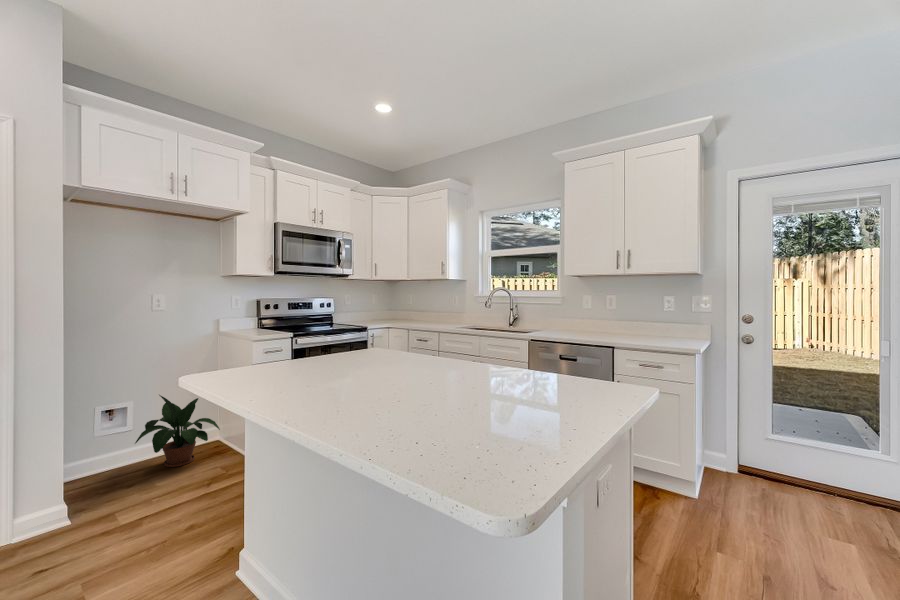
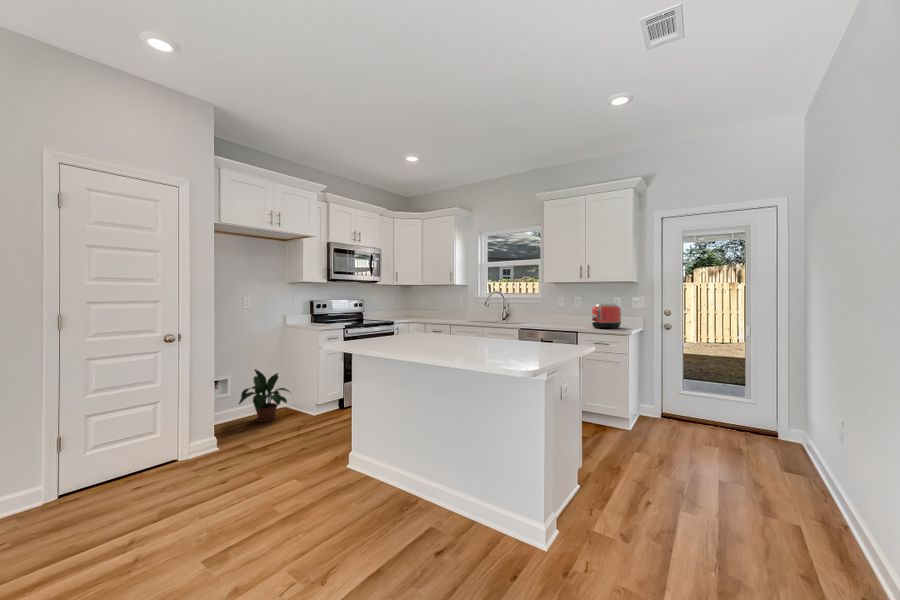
toaster: none [634,305,679,342] -> present [592,304,621,329]

